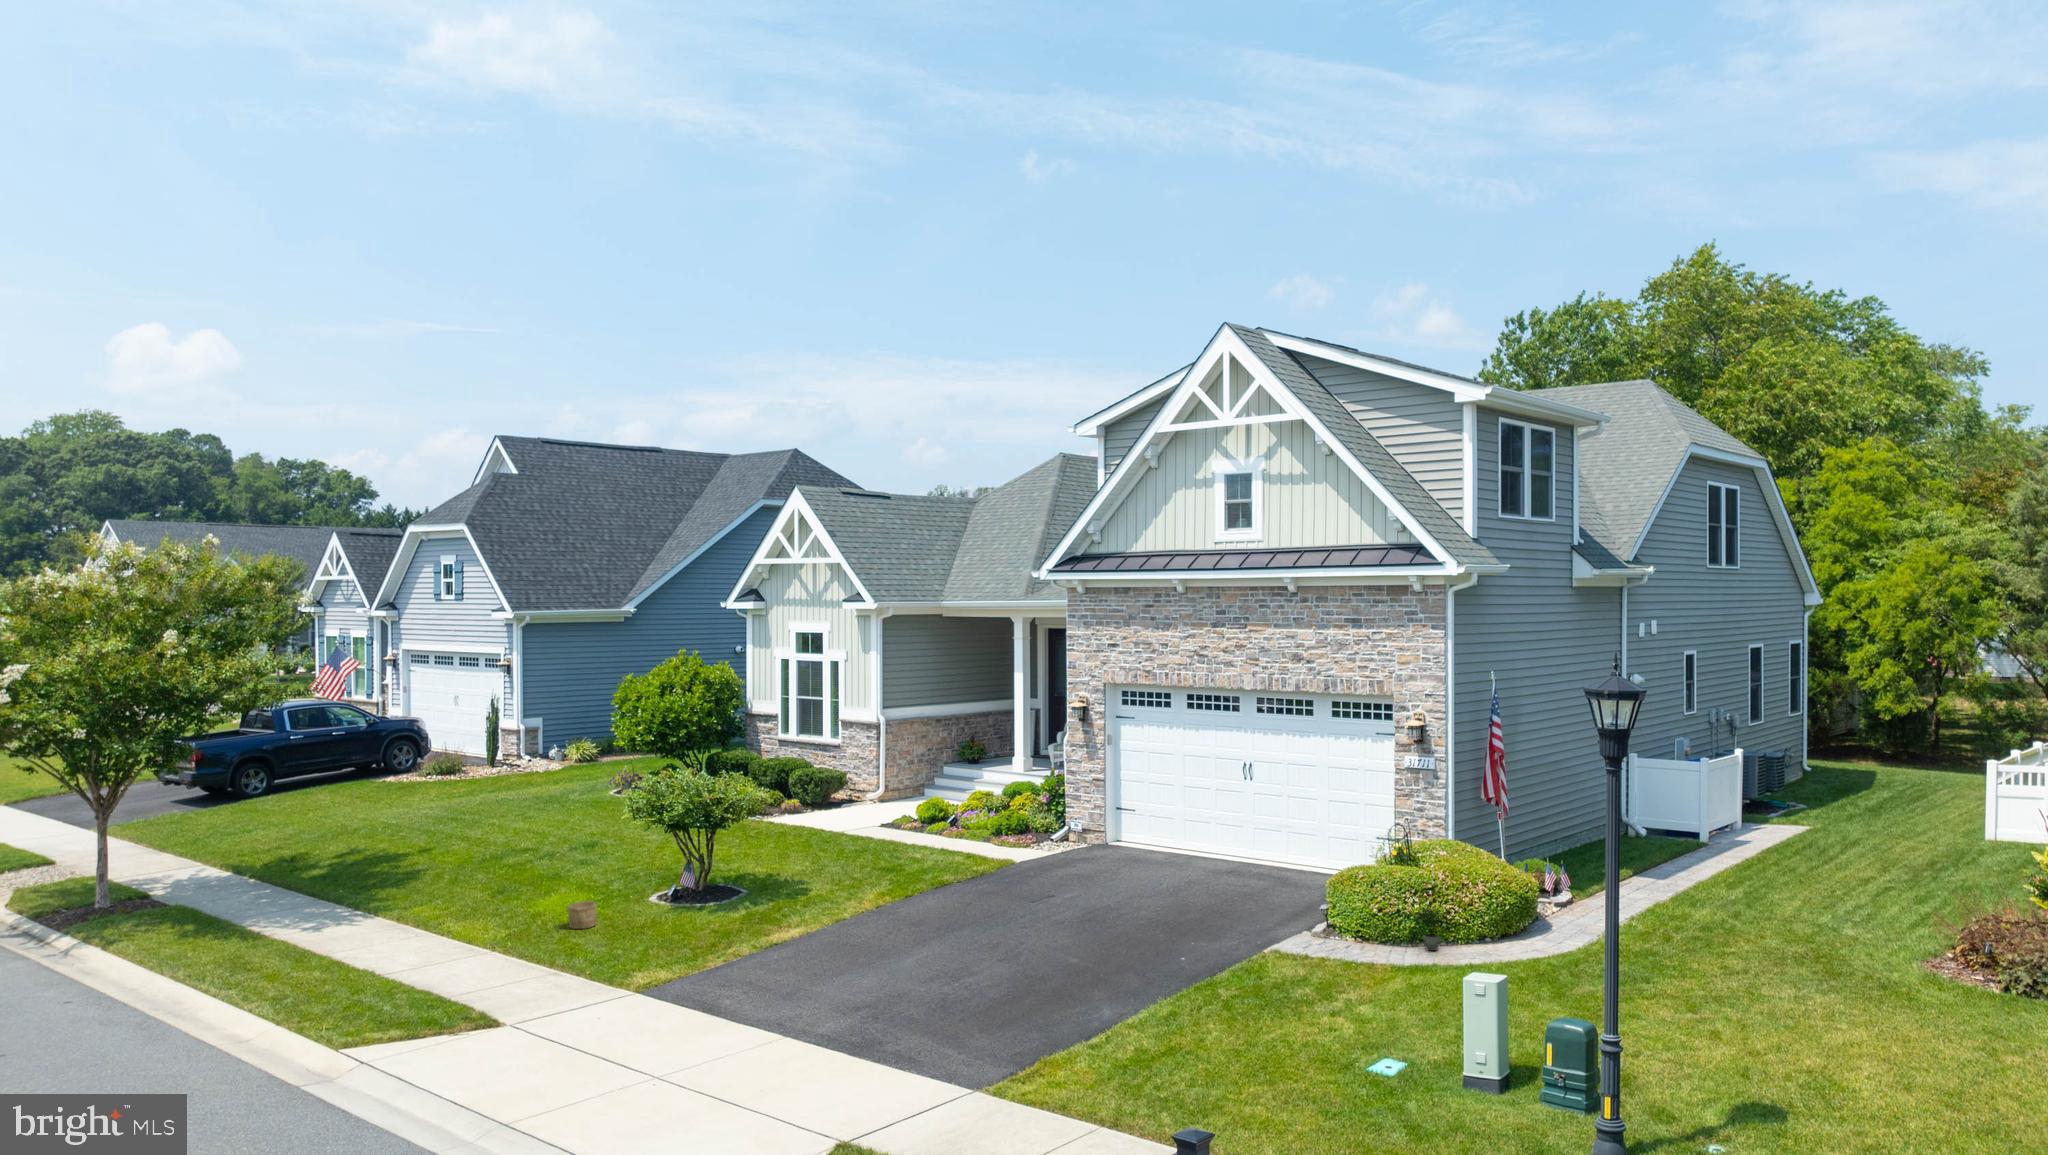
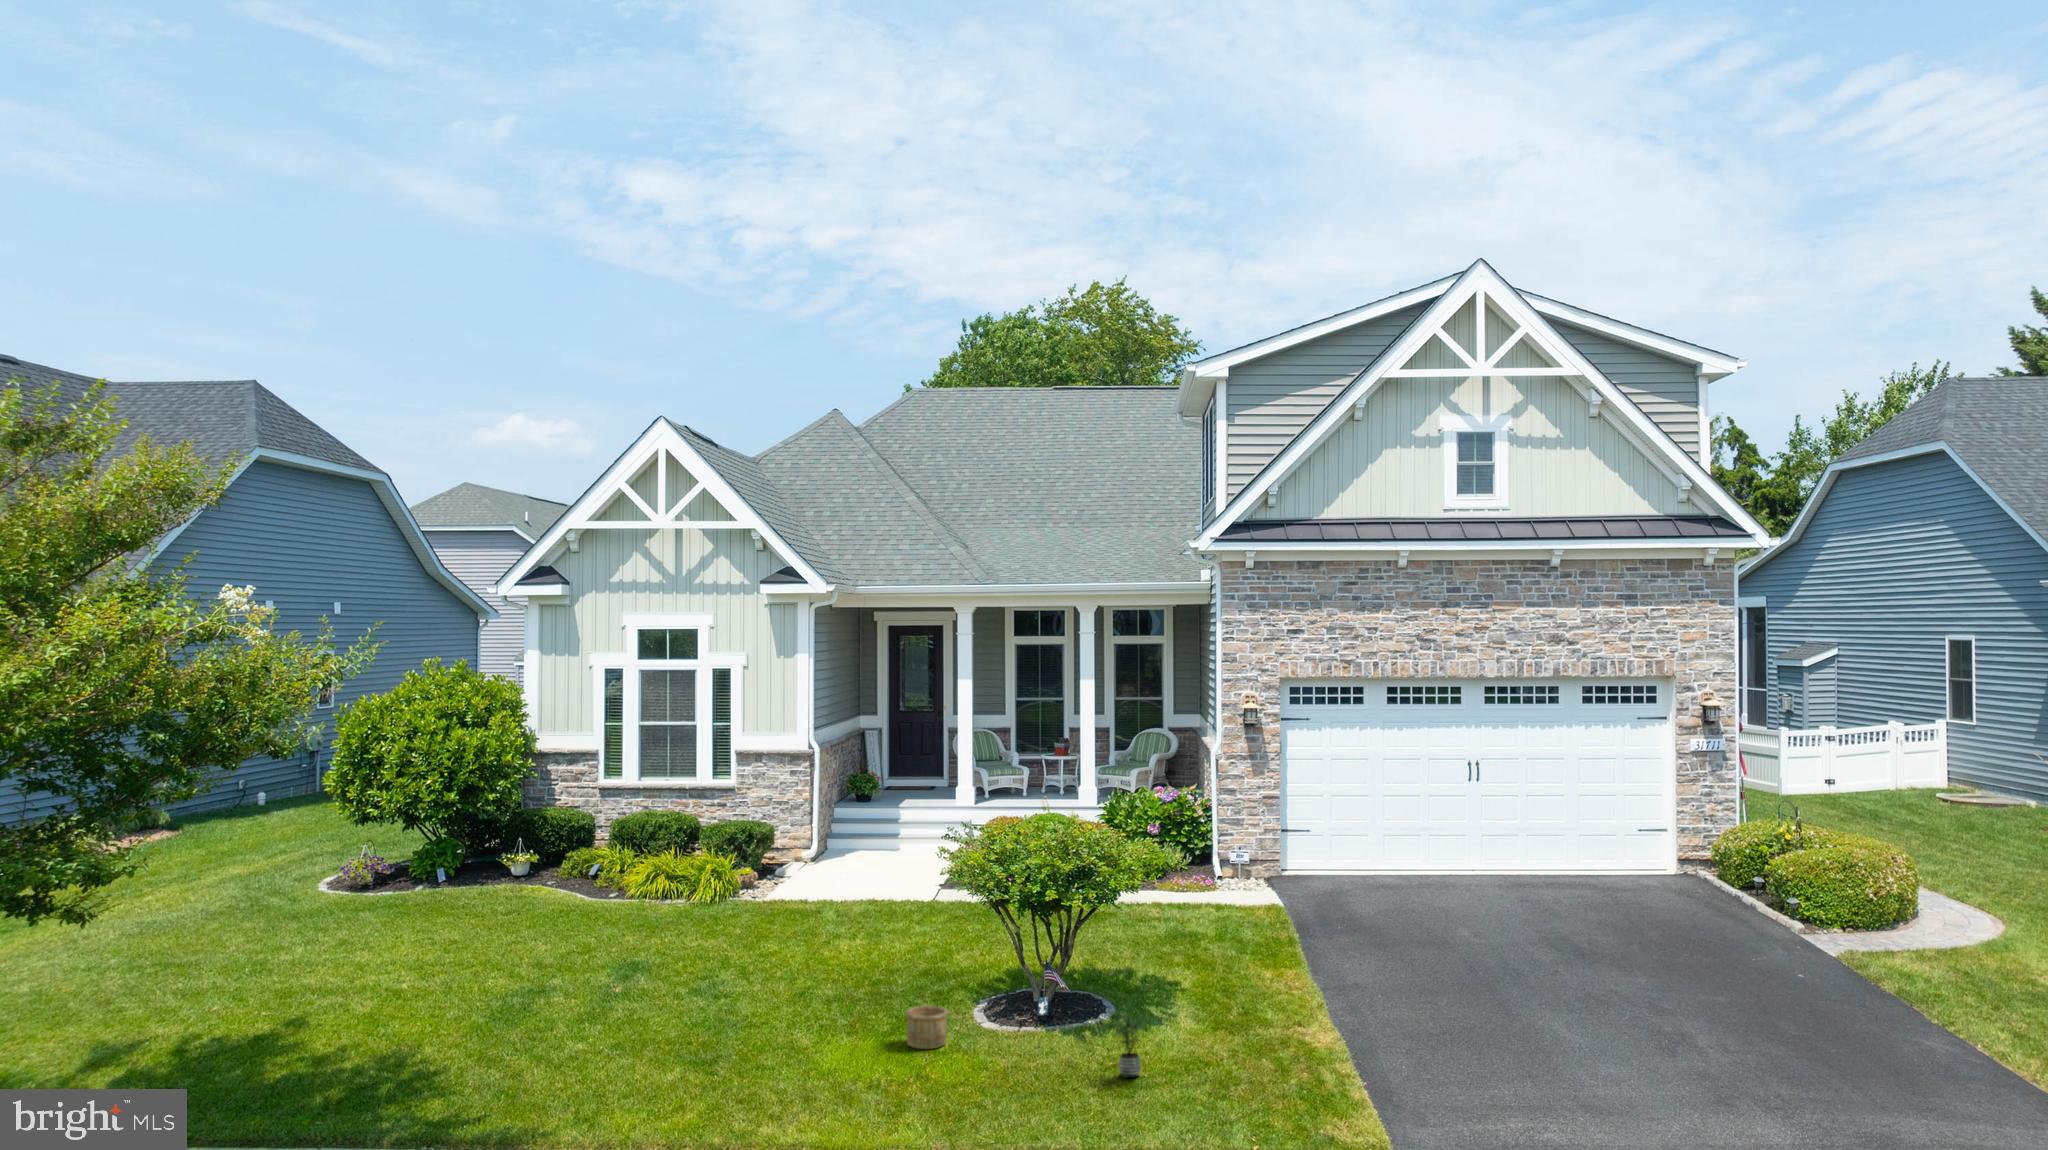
potted plant: present [1417,909,1441,951] -> present [1115,1017,1147,1078]

